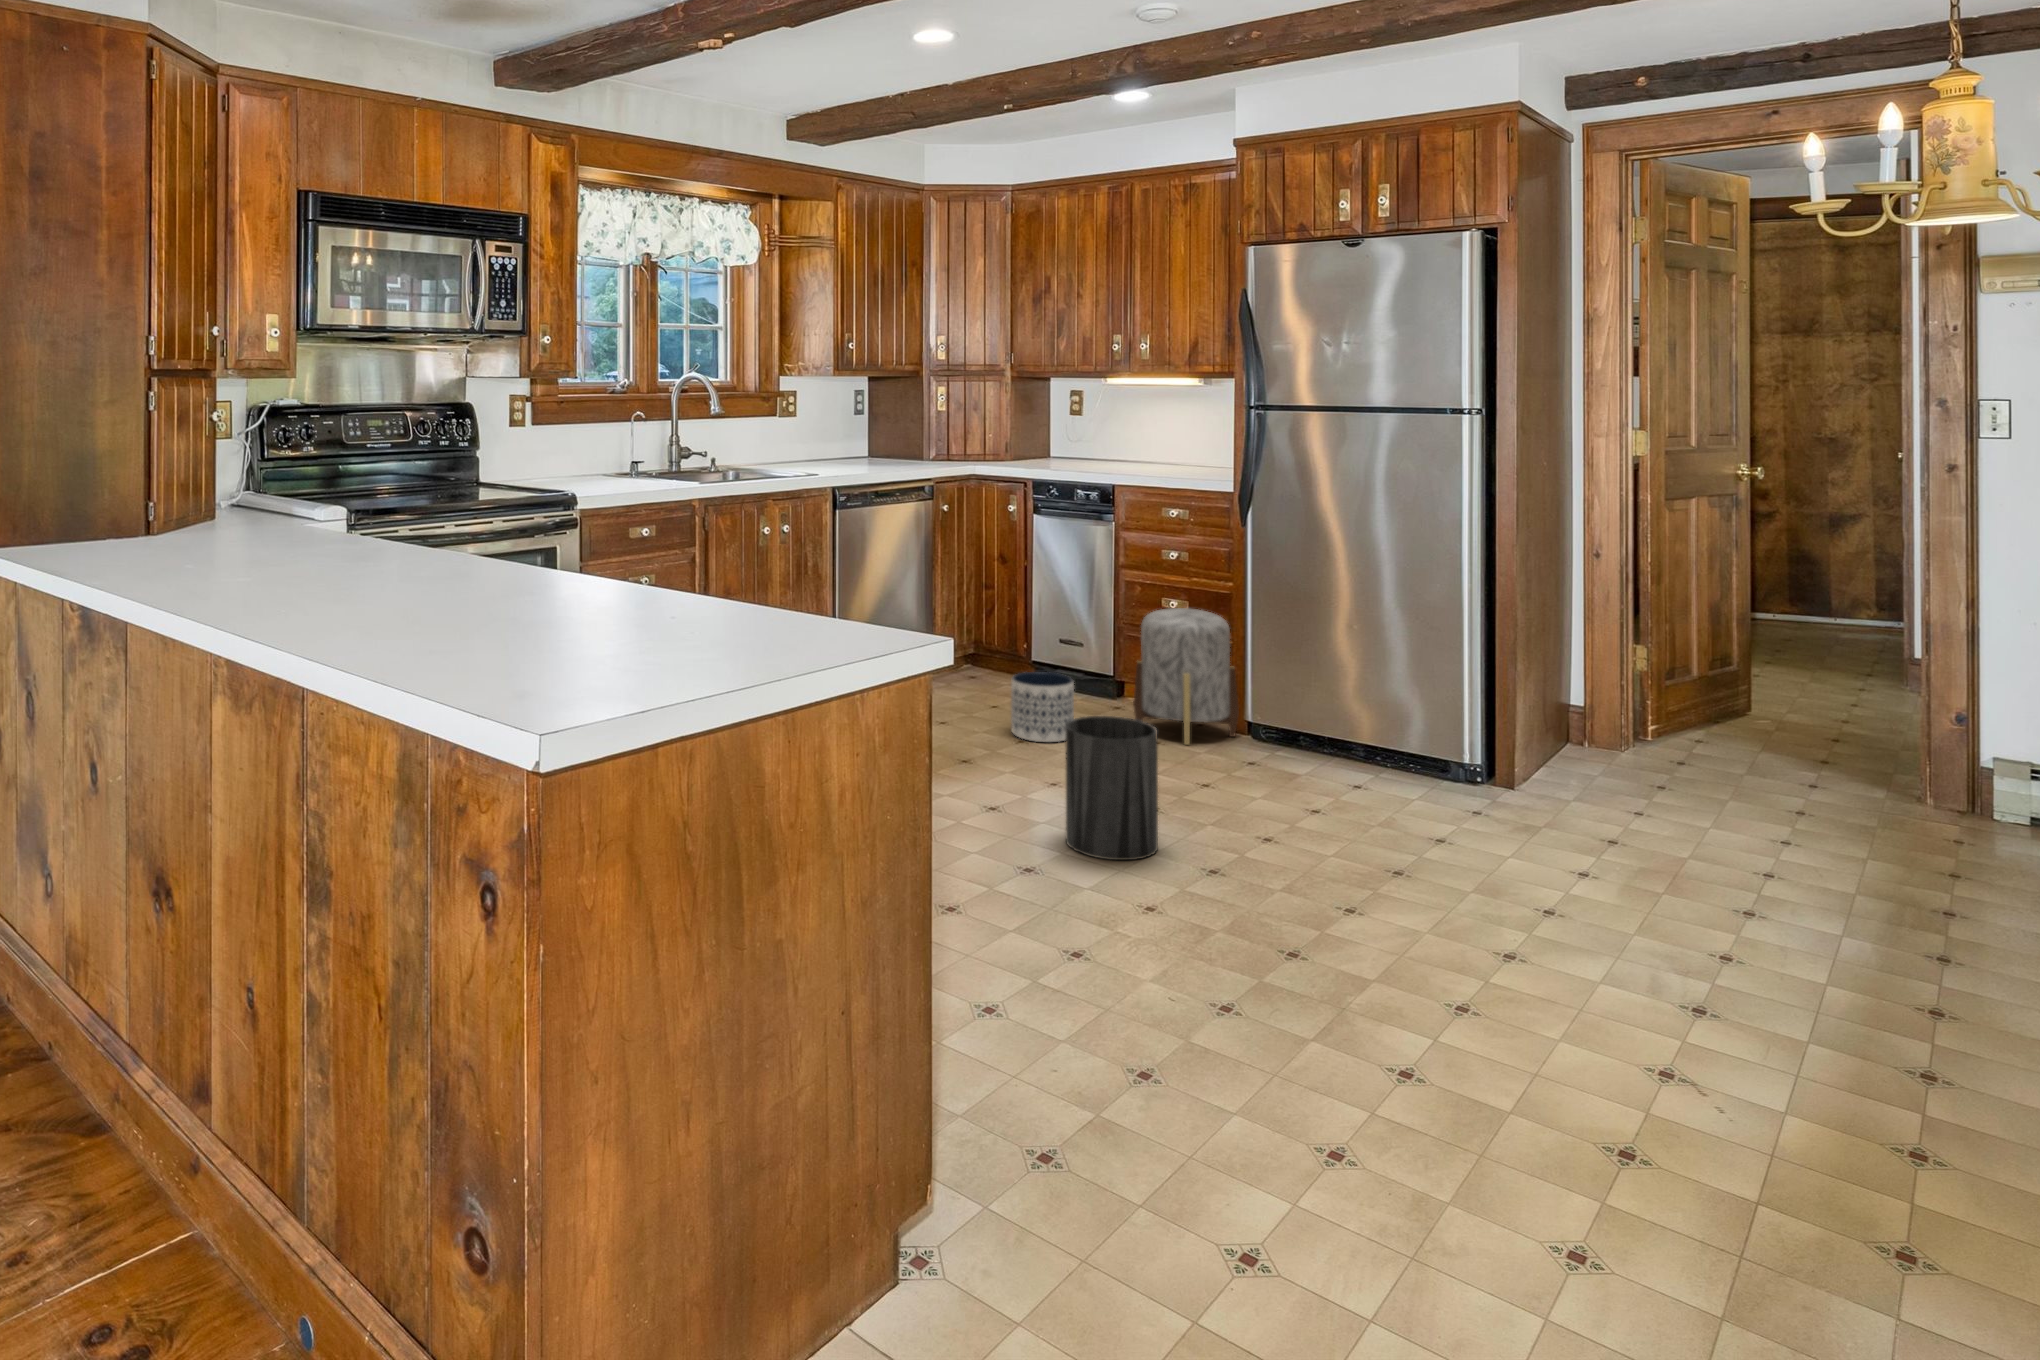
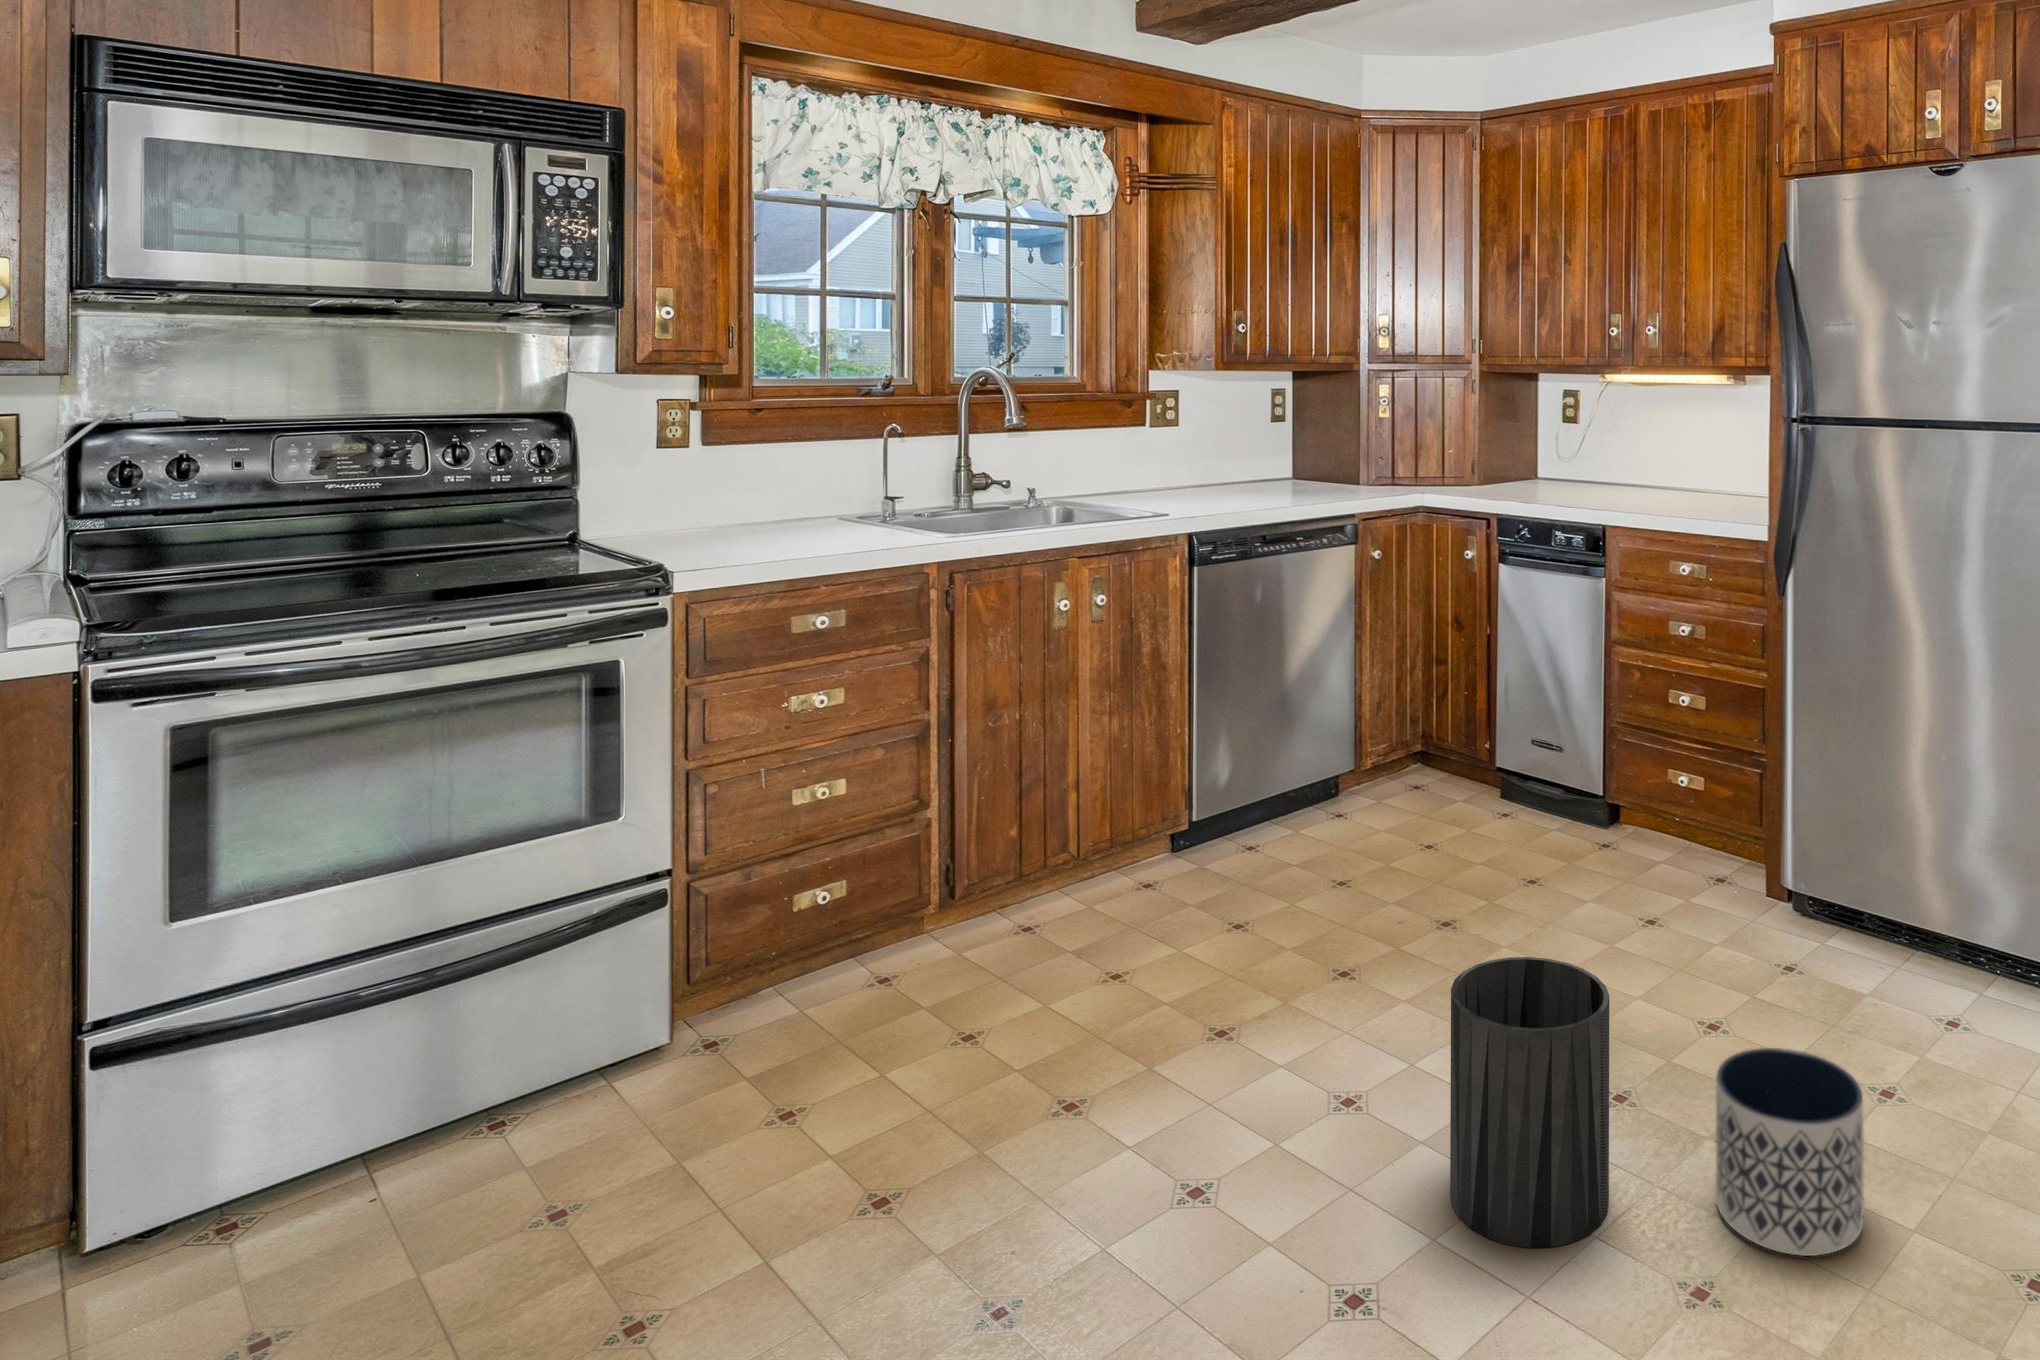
stool: present [1133,608,1239,745] -> none [1618,715,1773,933]
planter: present [1011,672,1074,742] -> present [1716,1048,1864,1256]

